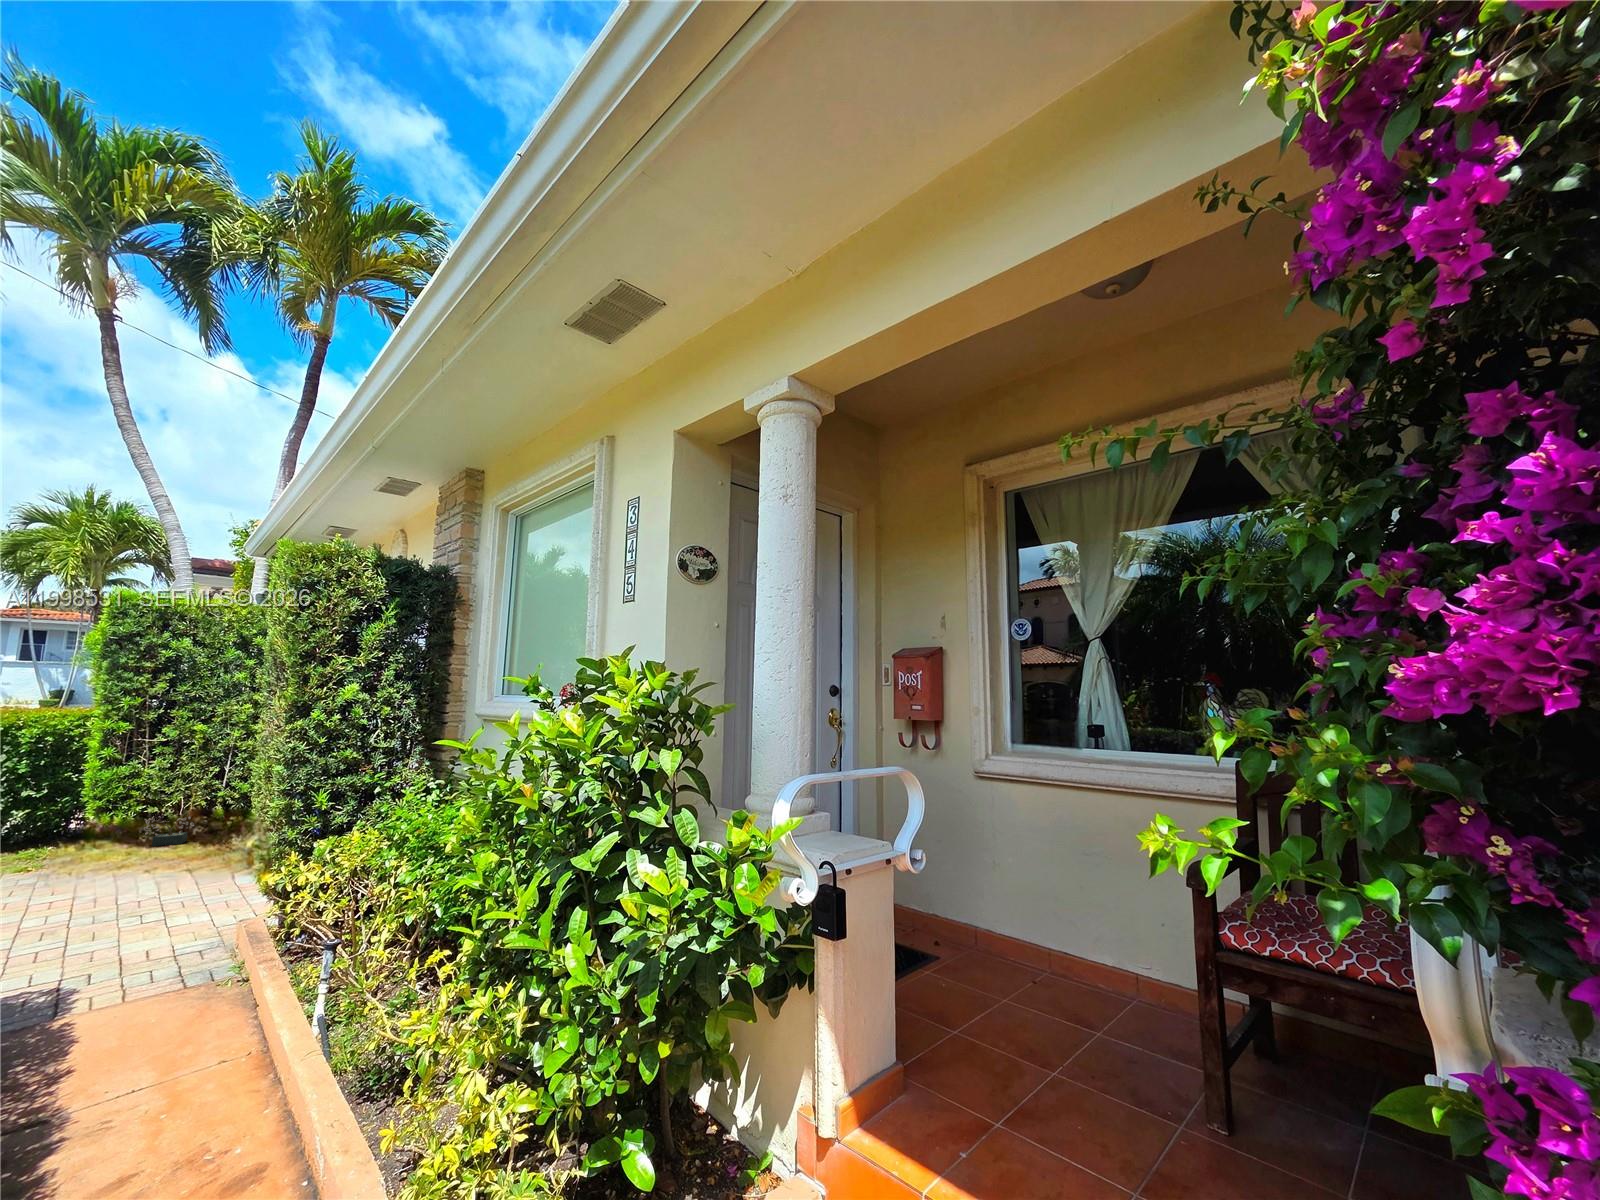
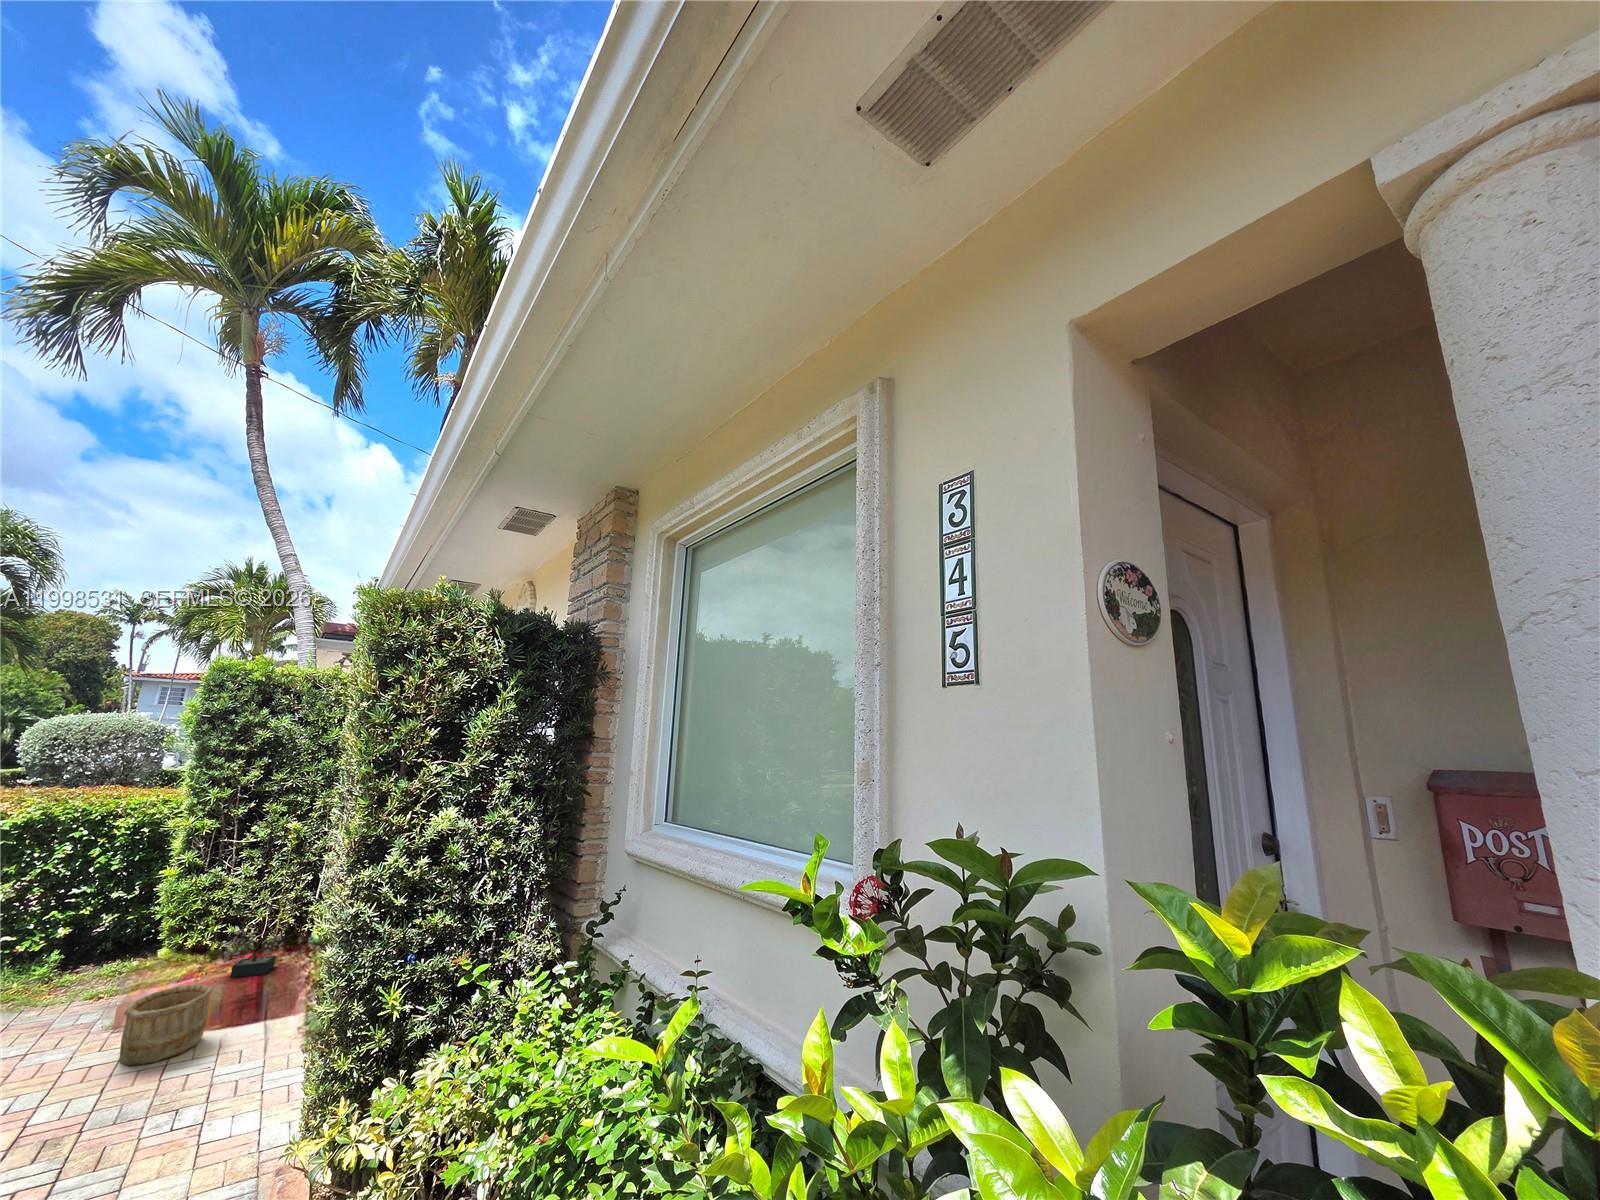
wooden bucket: none [92,833,157,881] -> present [119,984,213,1066]

